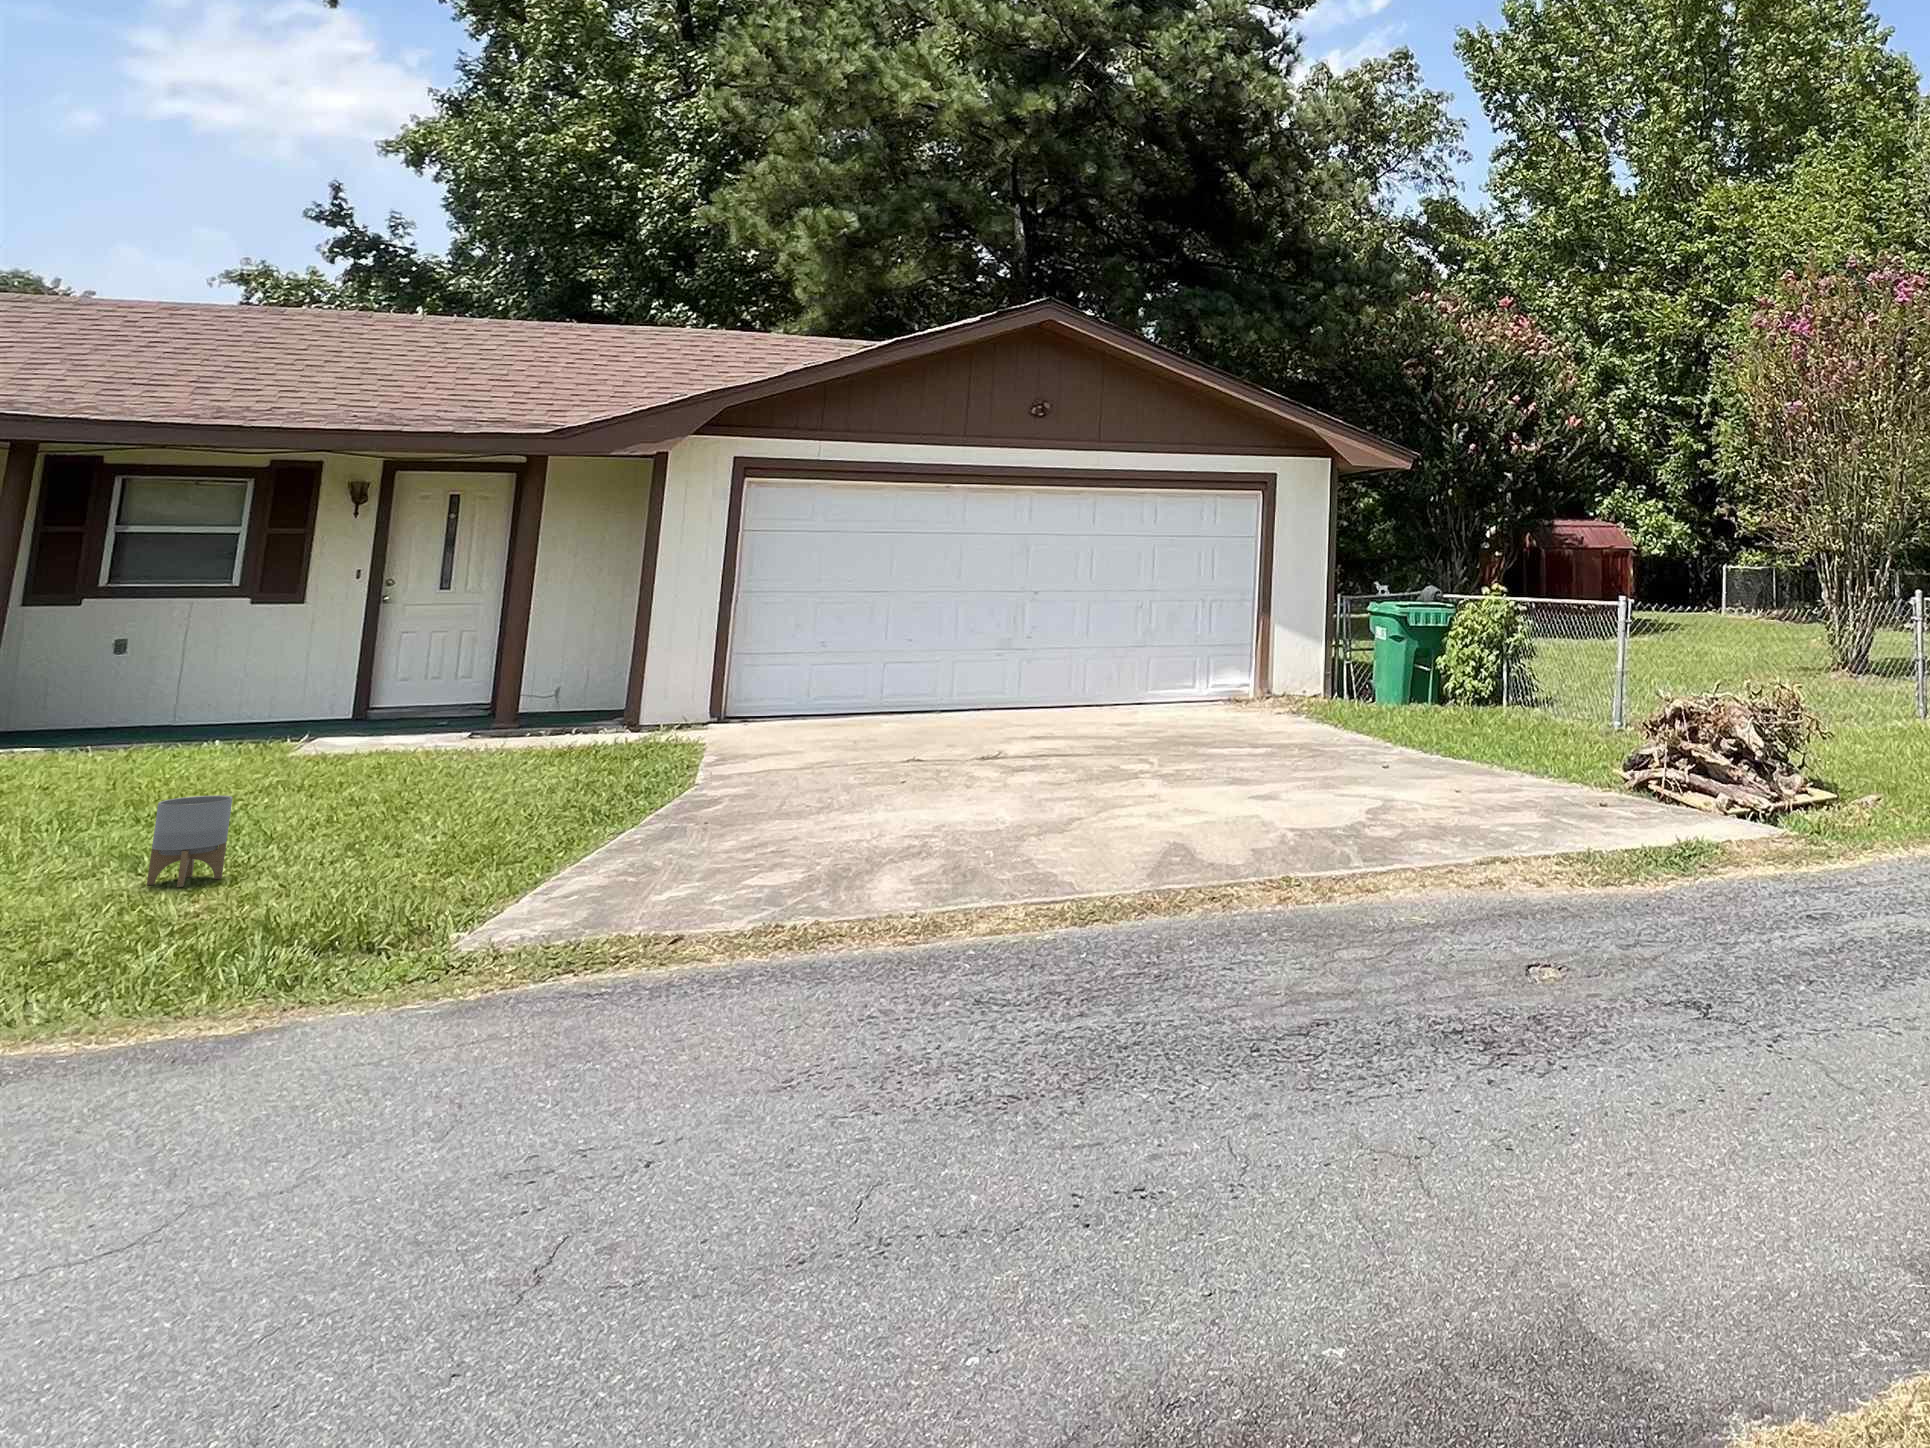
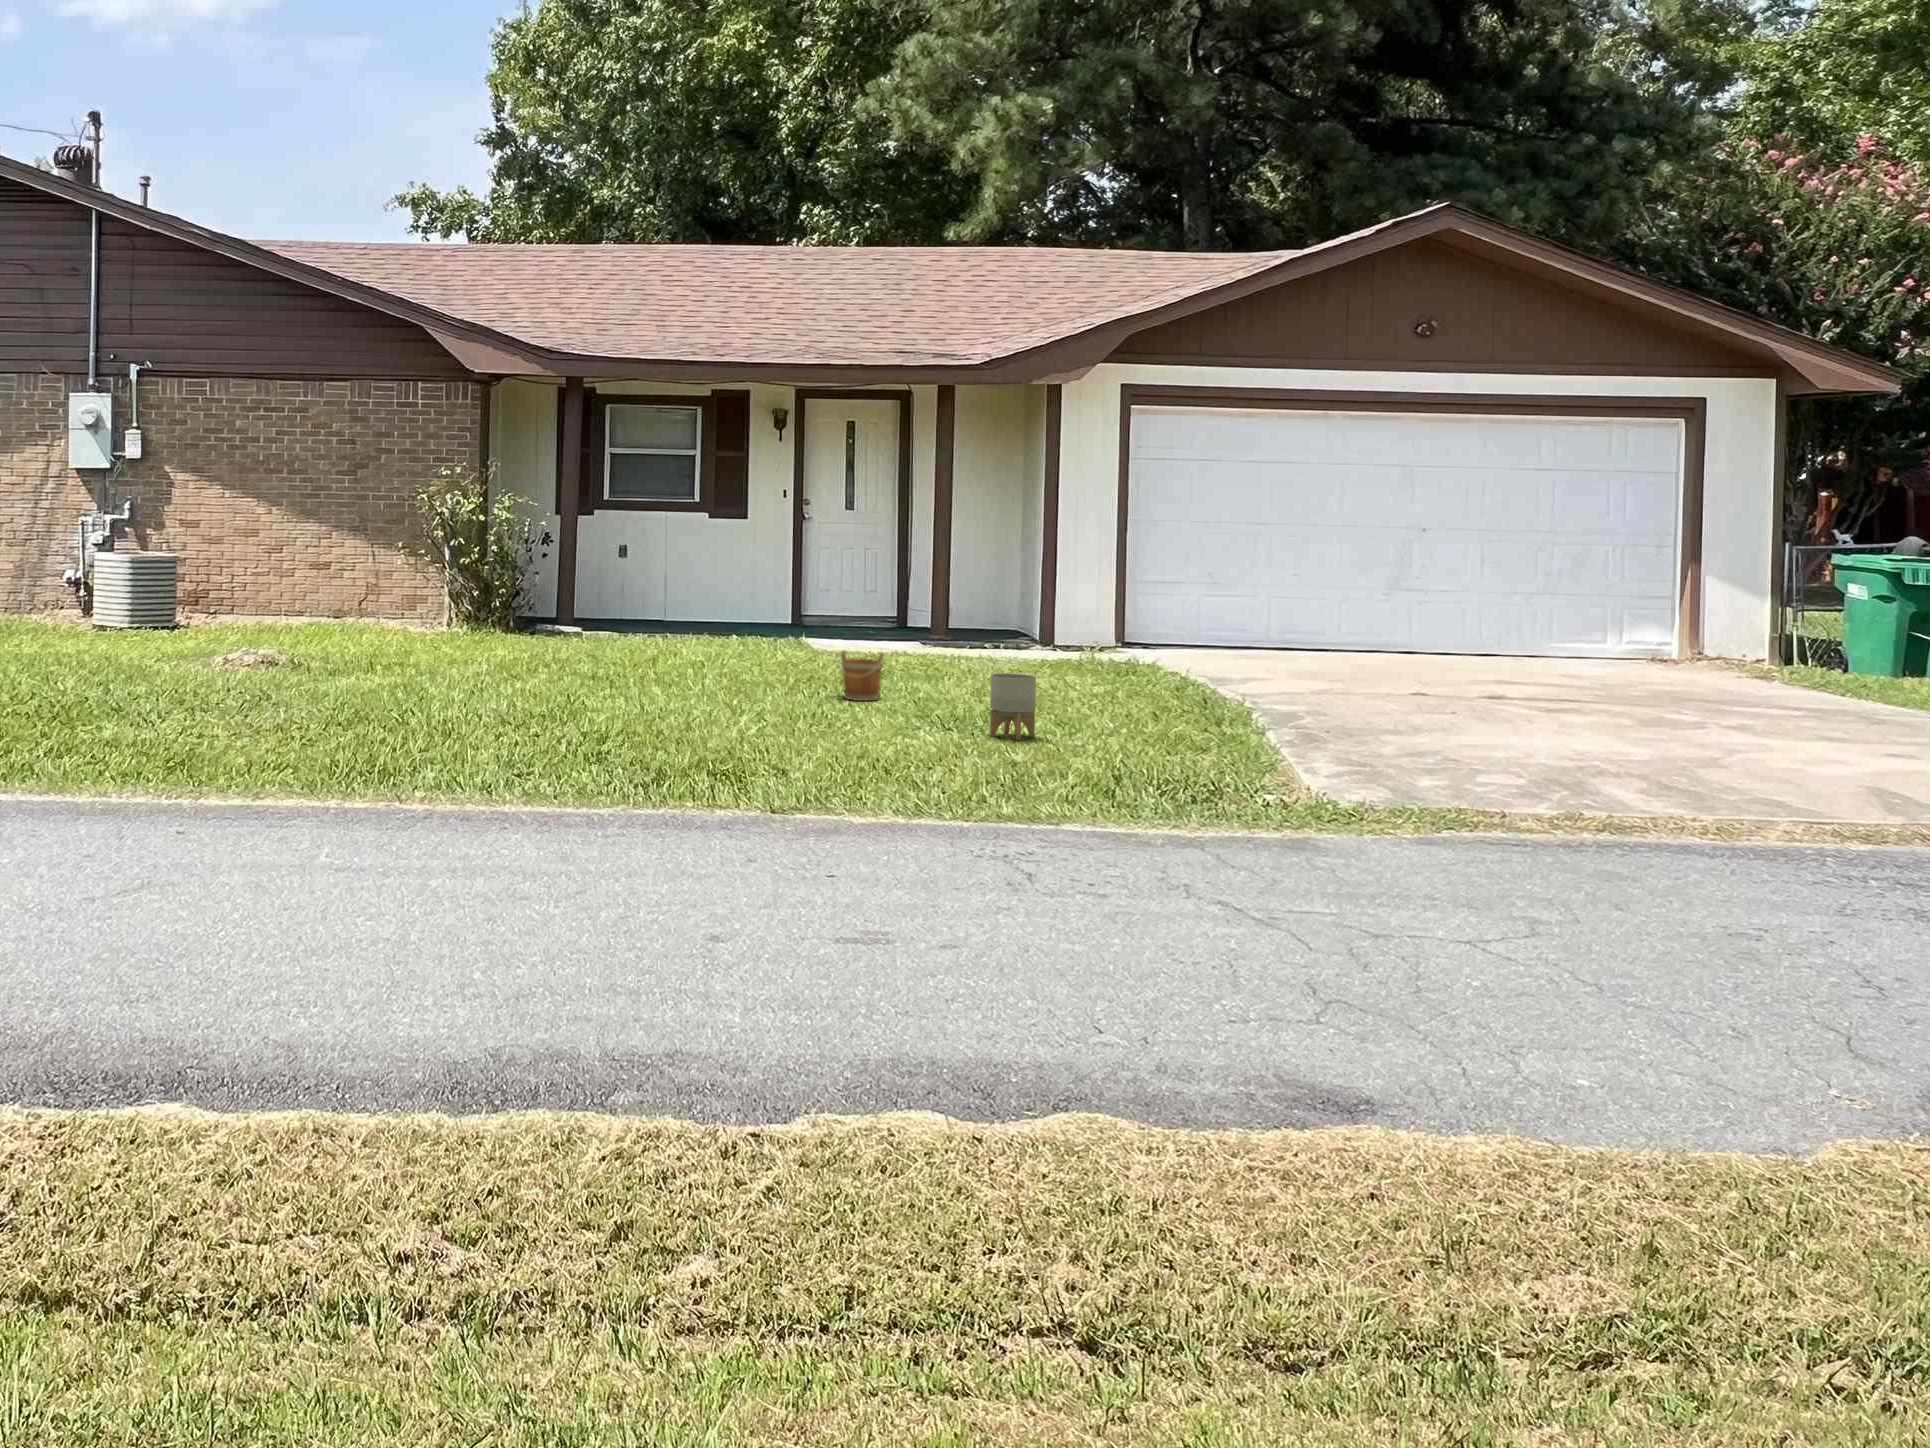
bucket: none [60,771,139,838] -> present [840,651,884,701]

